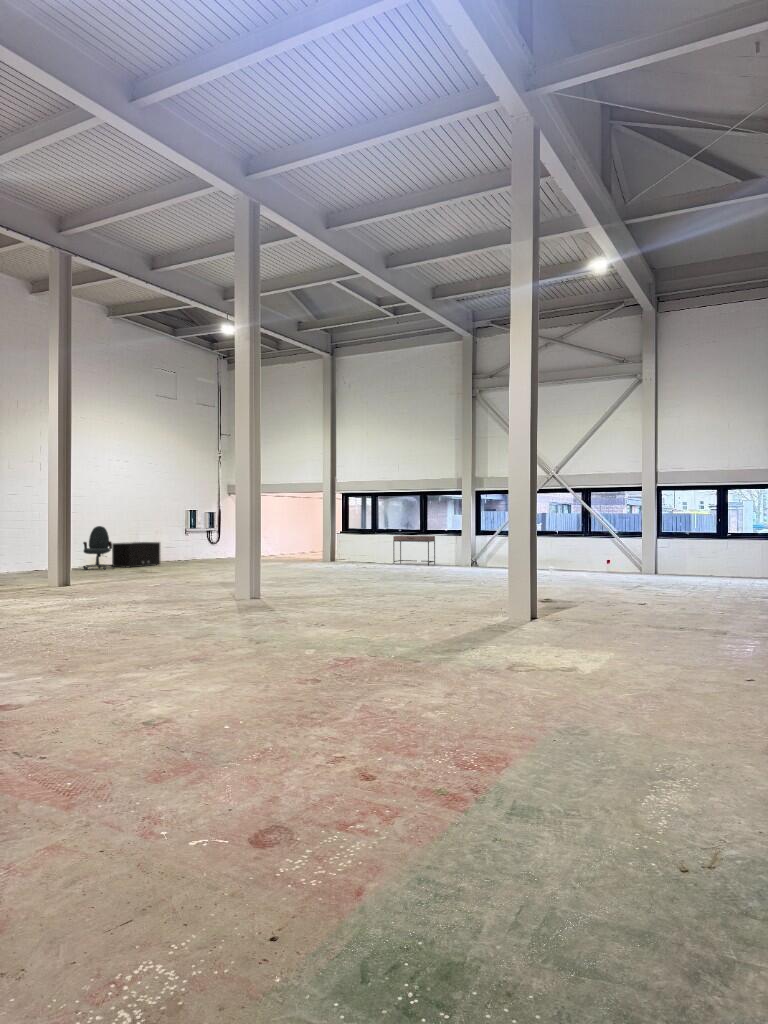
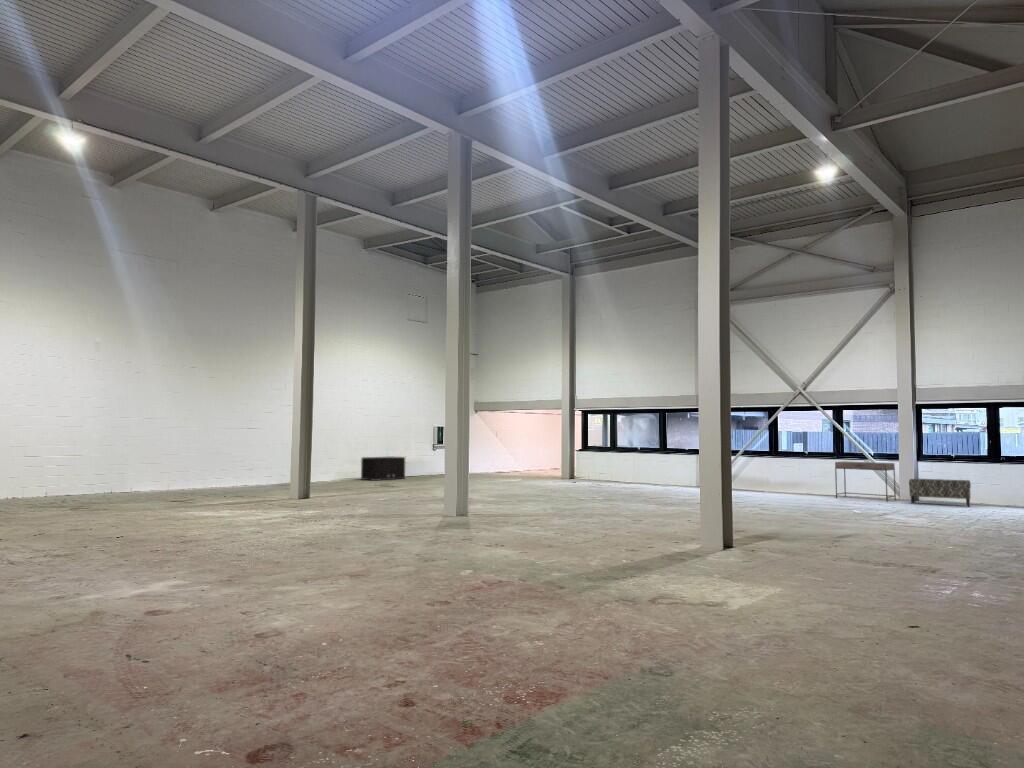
office chair: present [83,526,115,570] -> none [334,441,362,482]
desk: present [393,536,435,566] -> present [835,461,896,501]
bench: none [651,553,702,577] -> present [909,478,971,507]

